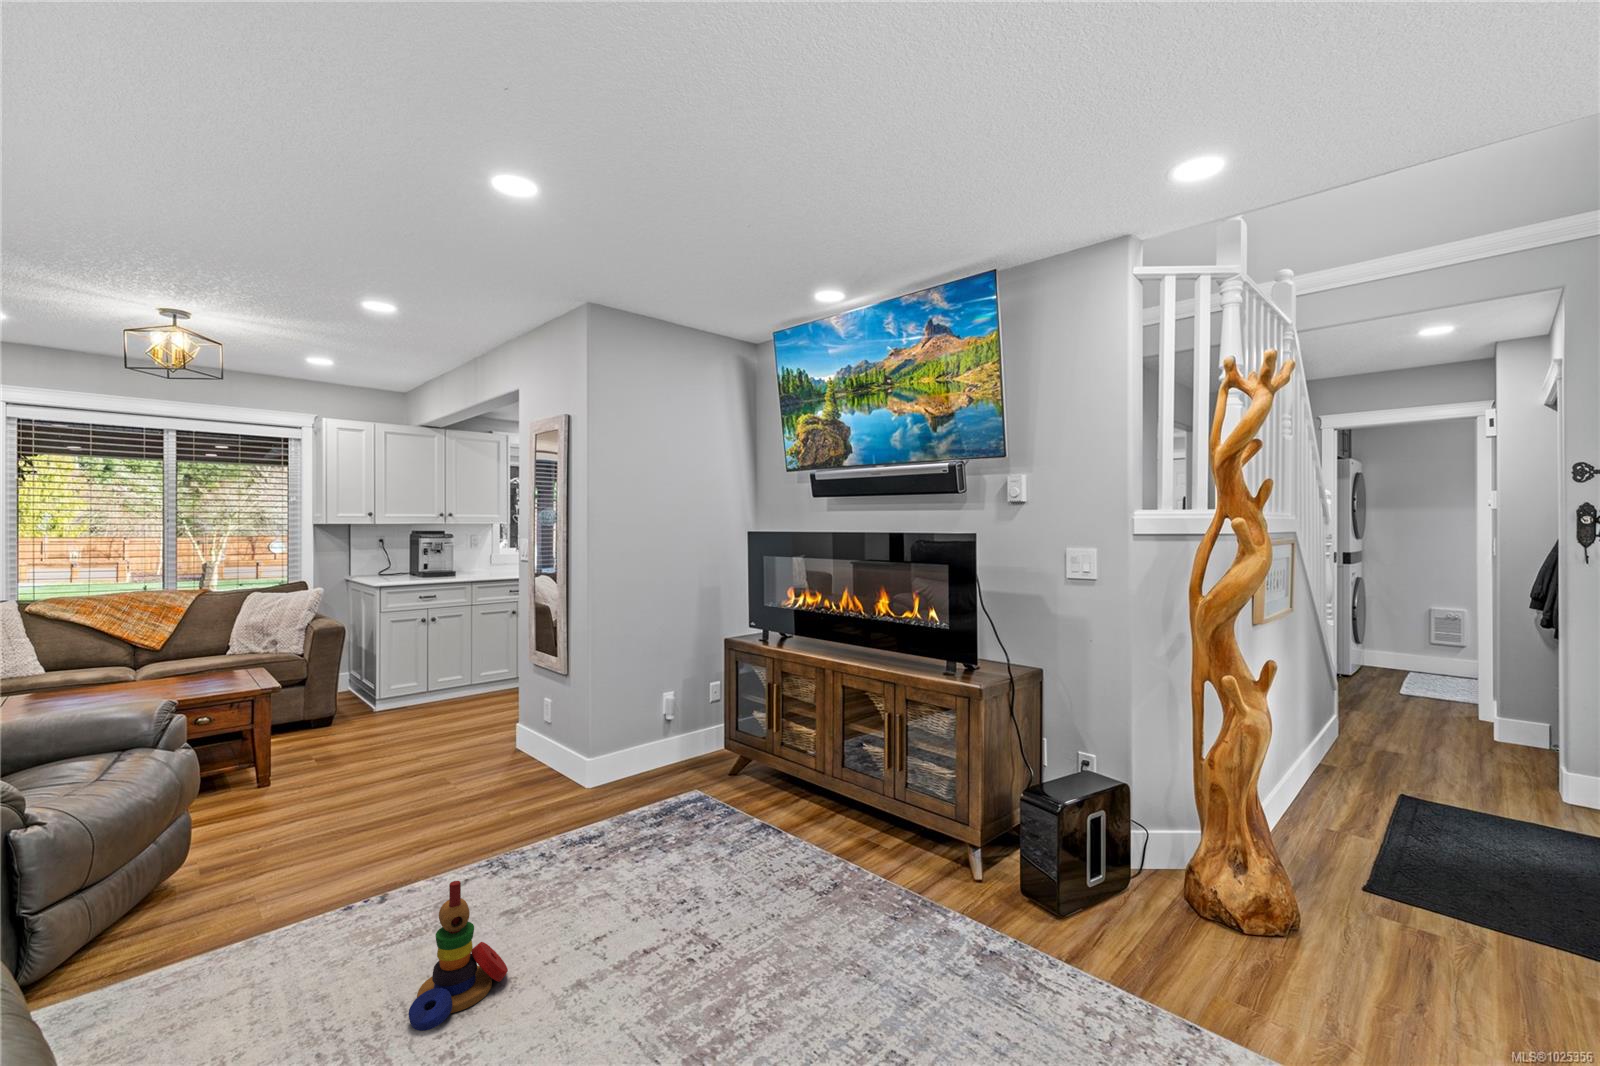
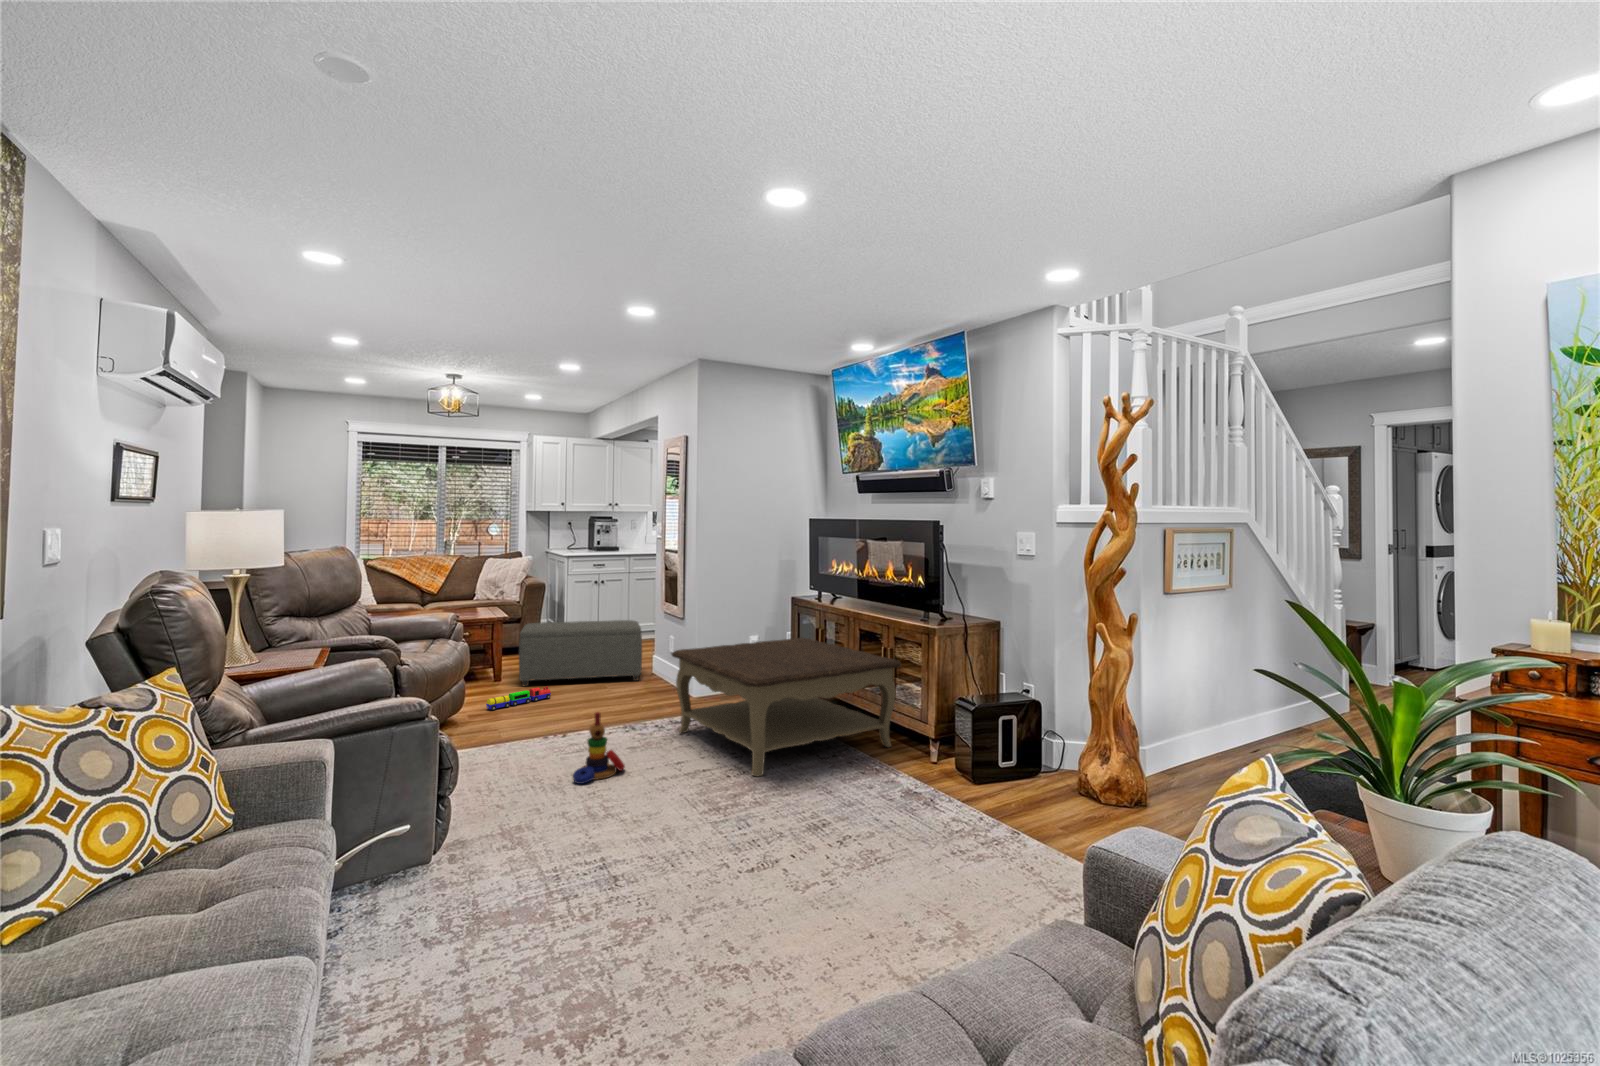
ottoman: none [301,677,500,793] -> present [519,620,642,686]
coffee table: none [569,697,920,957] -> present [672,638,901,776]
toy train: none [237,795,356,852] -> present [486,686,551,711]

